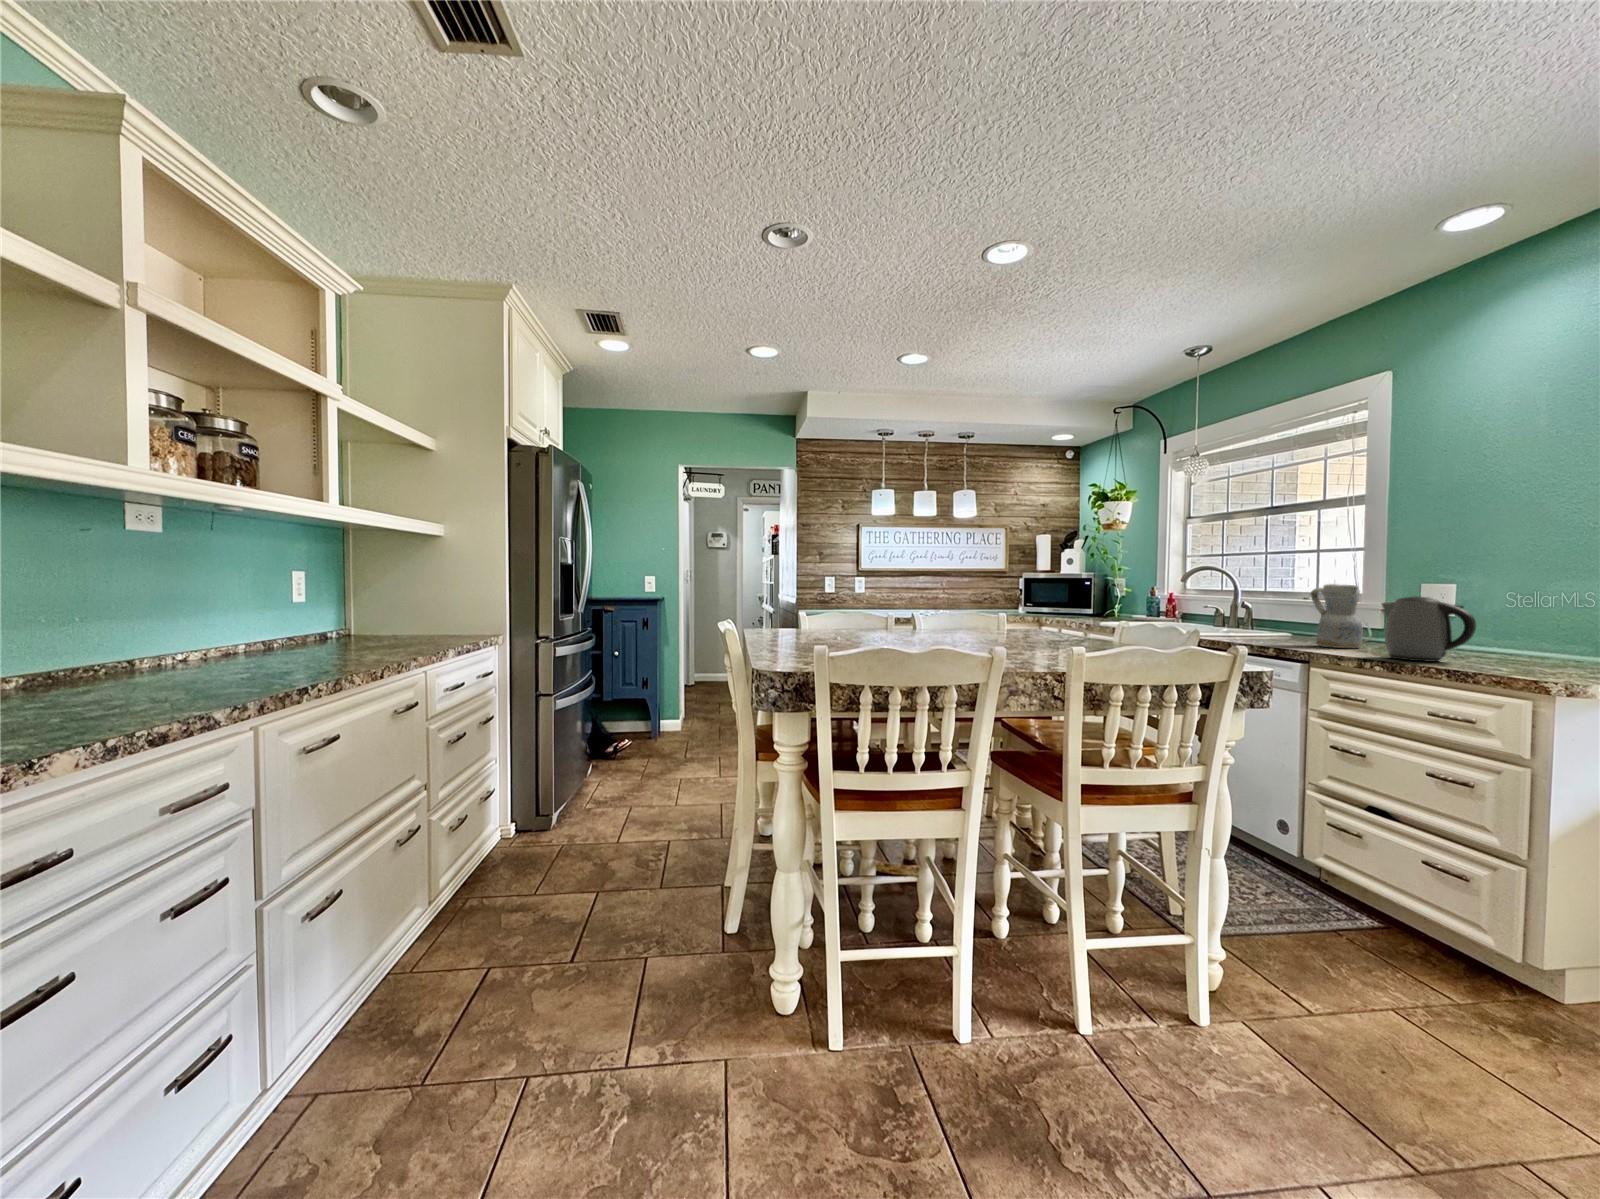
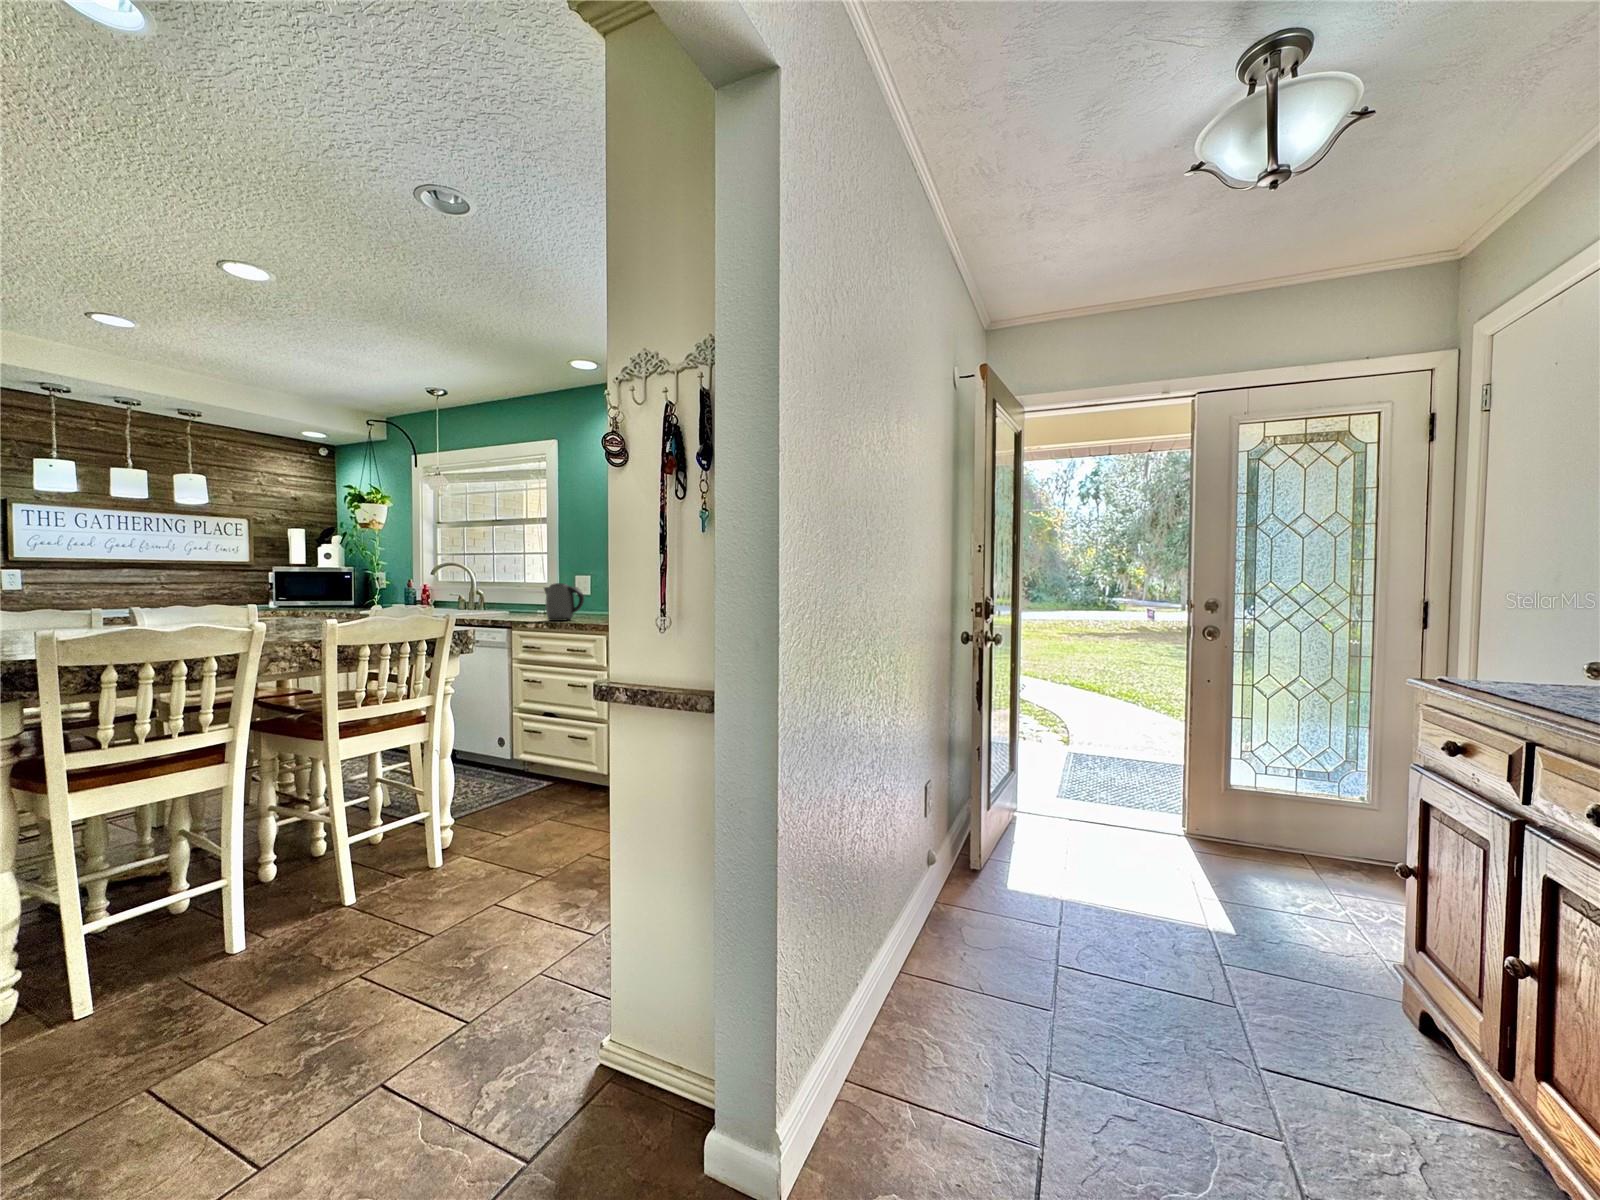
ceramic pitcher: present [1311,584,1363,648] -> none [513,577,542,618]

